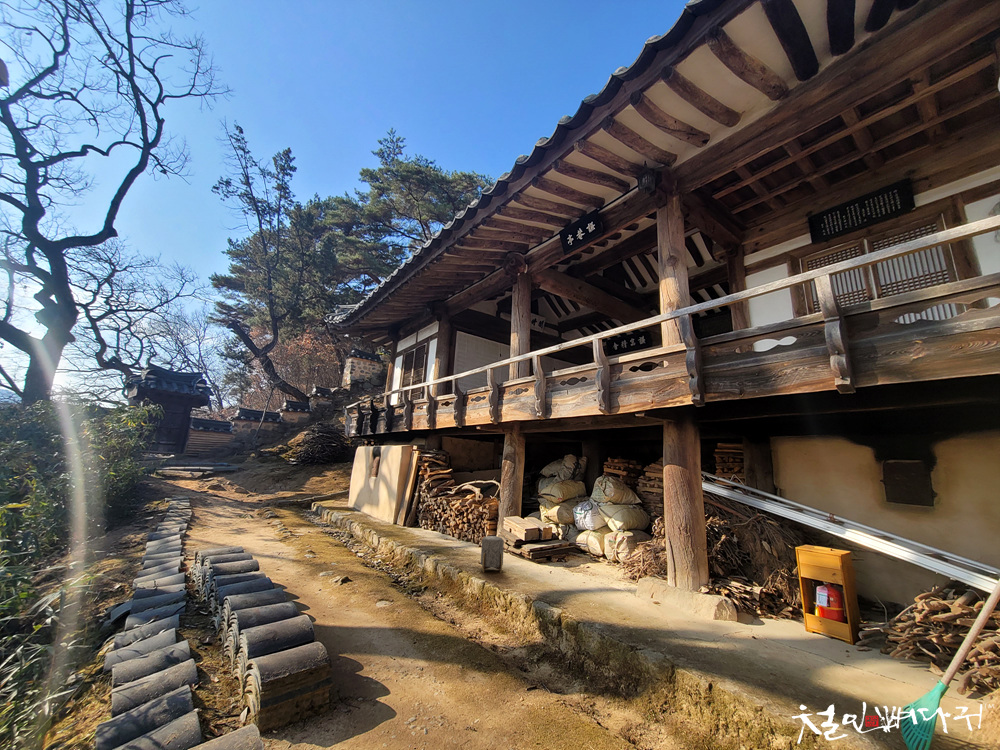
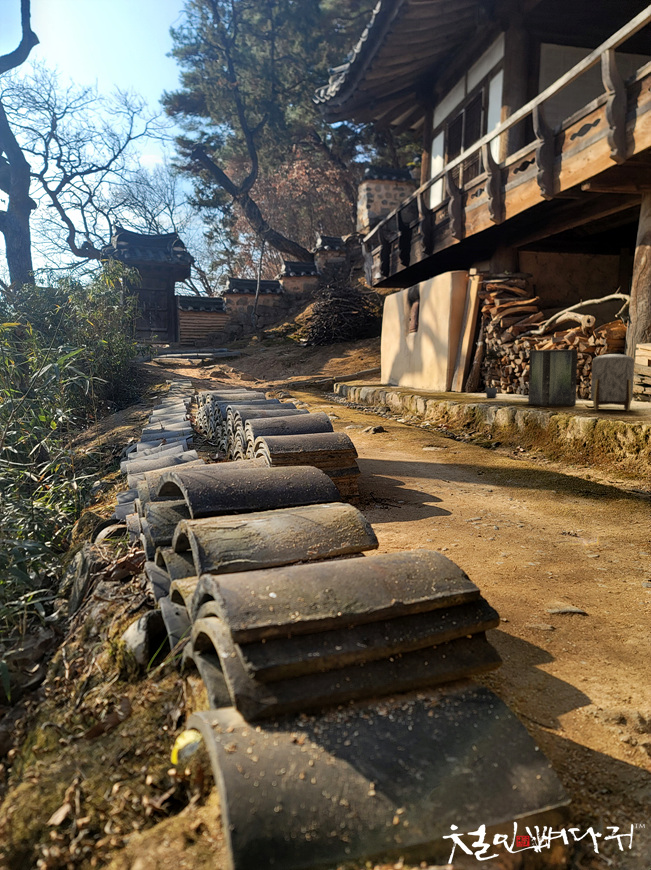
potted plant: none [418,510,432,545] -> present [484,344,505,398]
storage box: none [445,524,474,564] -> present [528,350,578,406]

